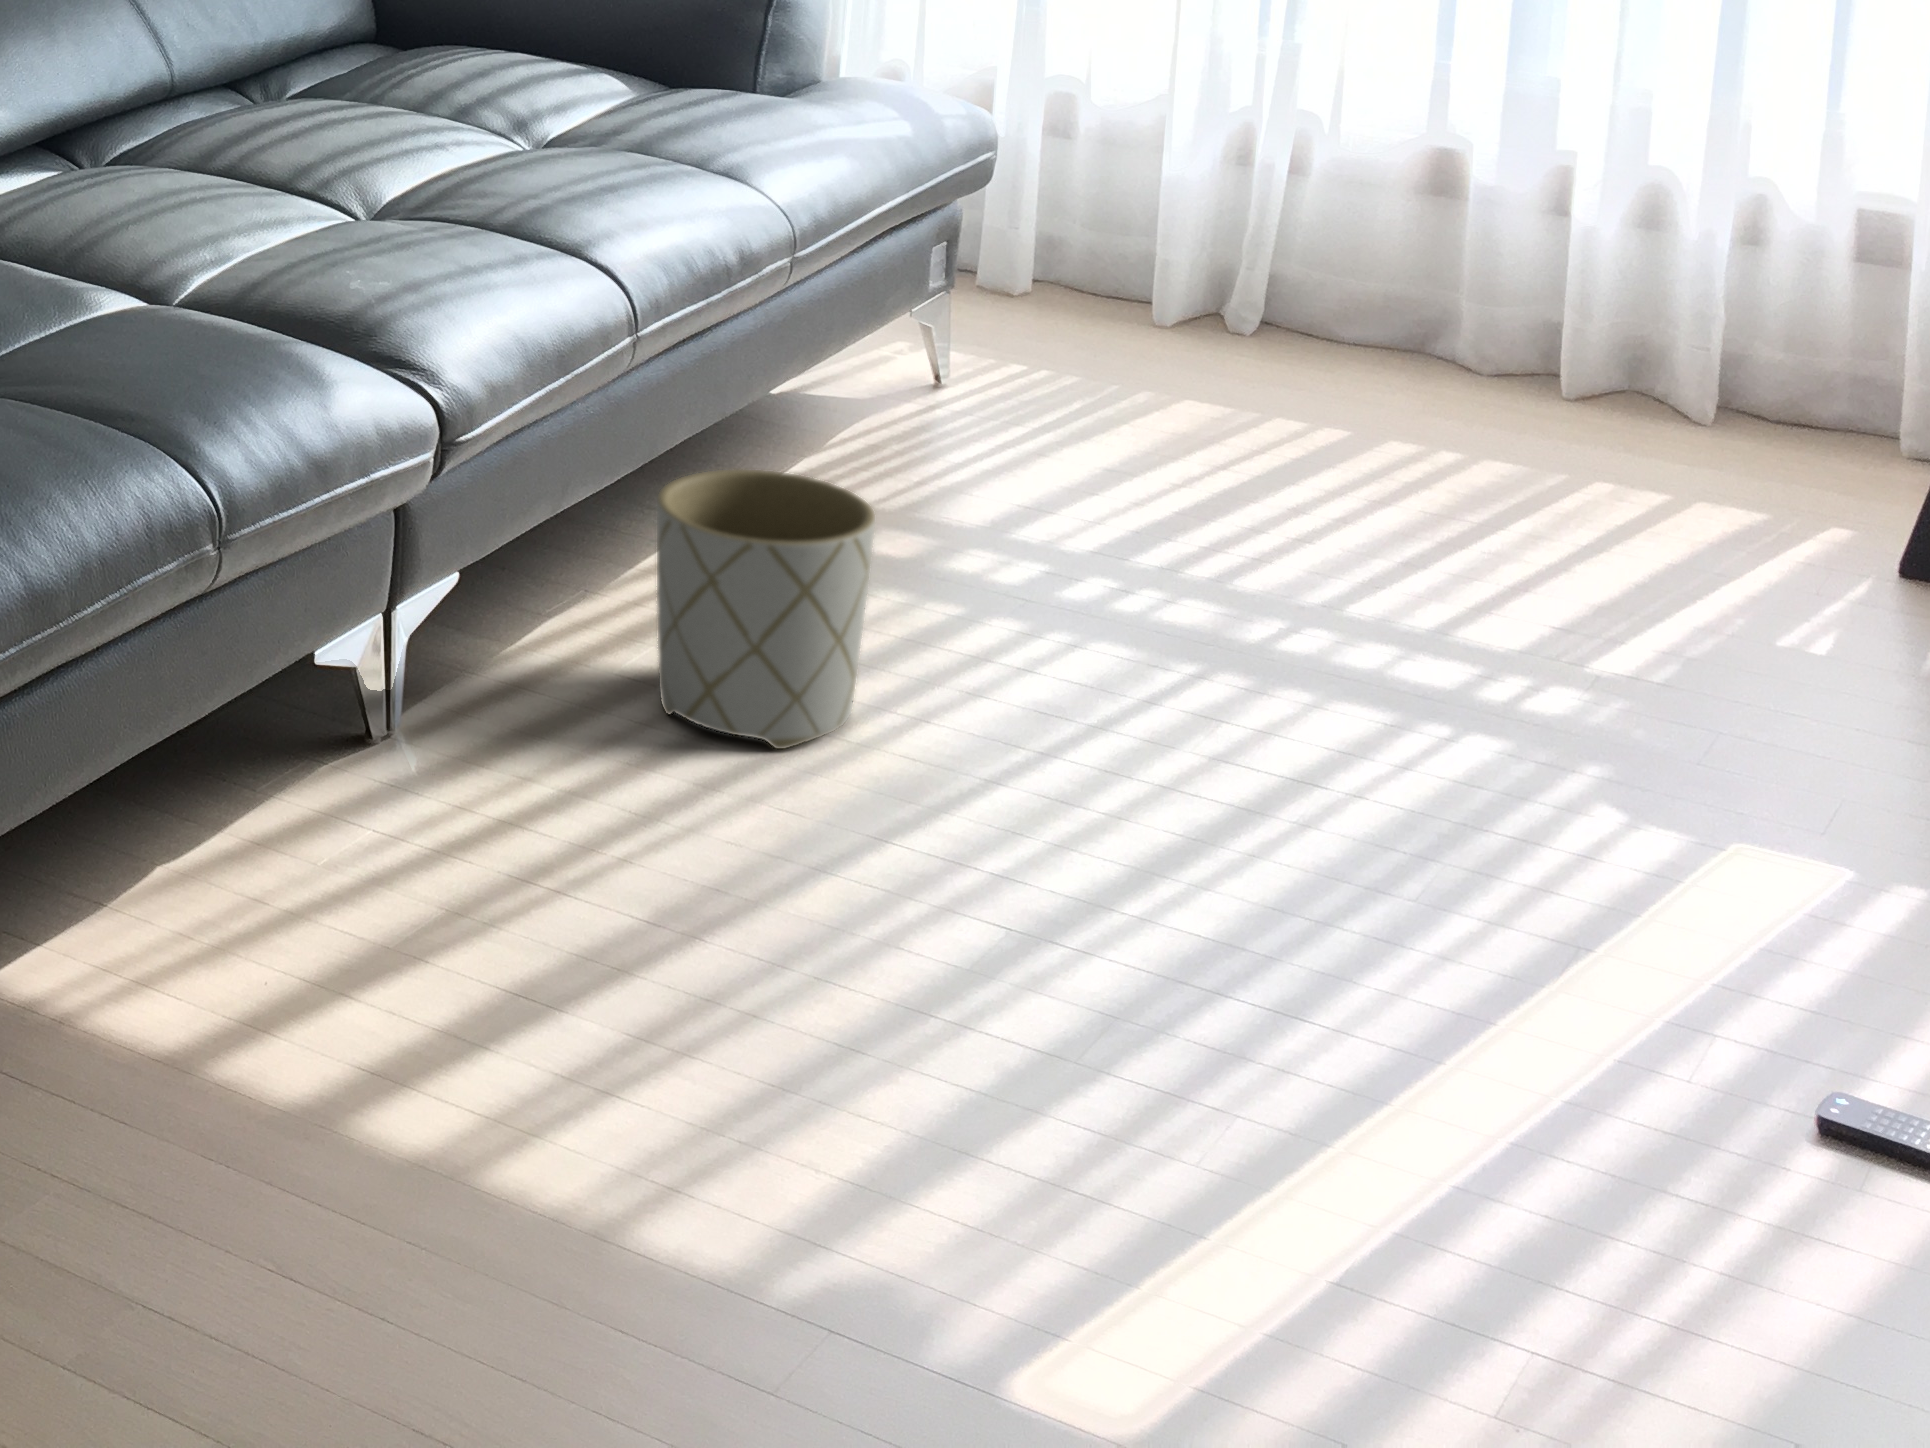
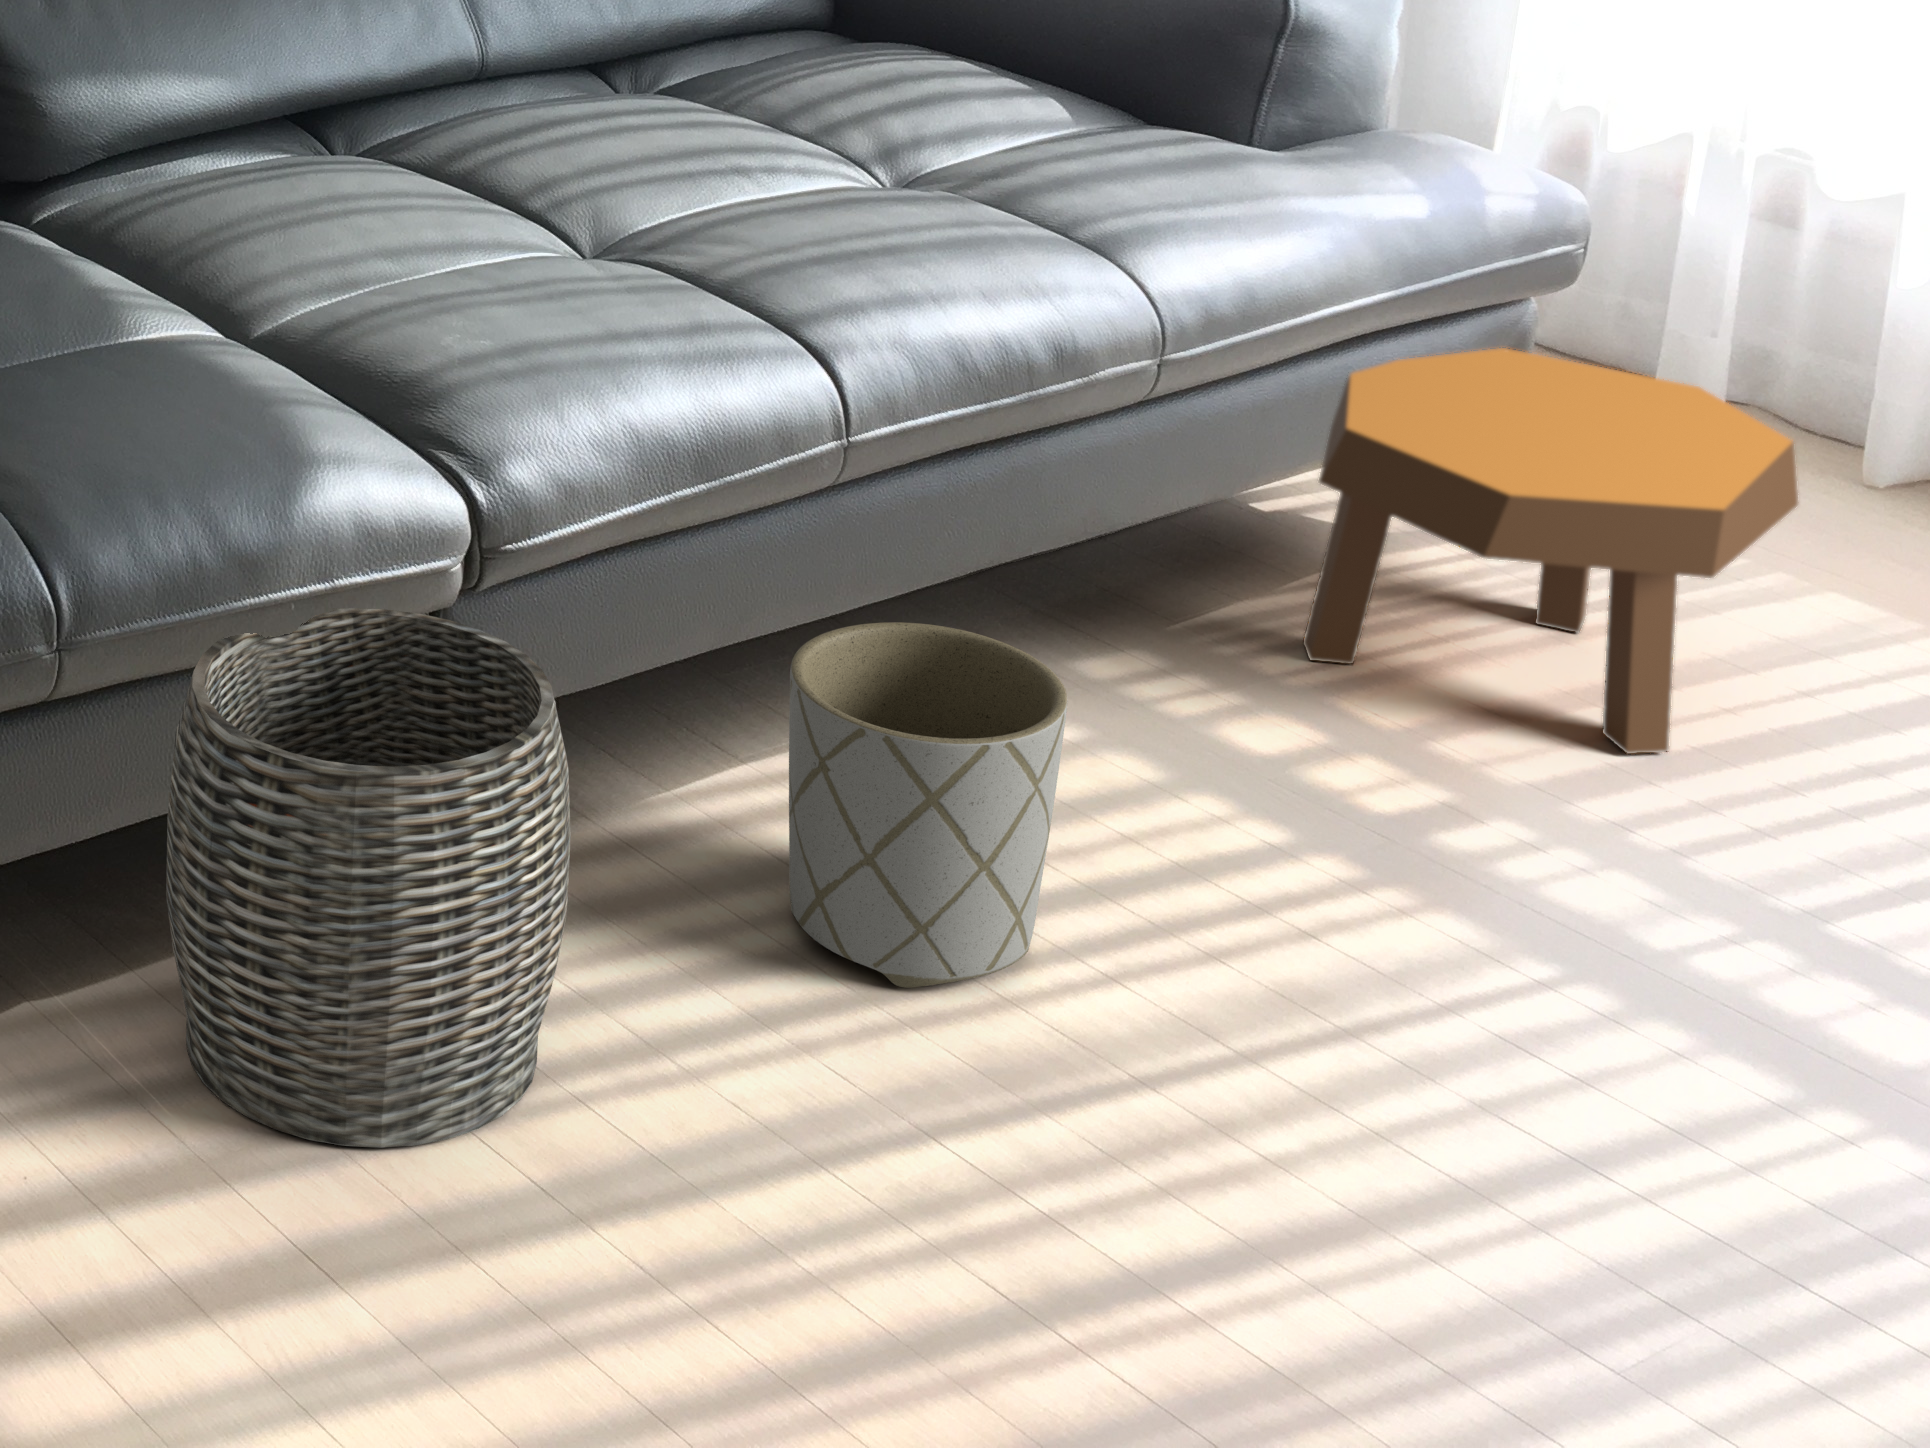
footstool: none [862,236,1208,523] -> present [1303,348,1798,754]
woven basket: none [272,496,604,922] -> present [166,608,571,1148]

